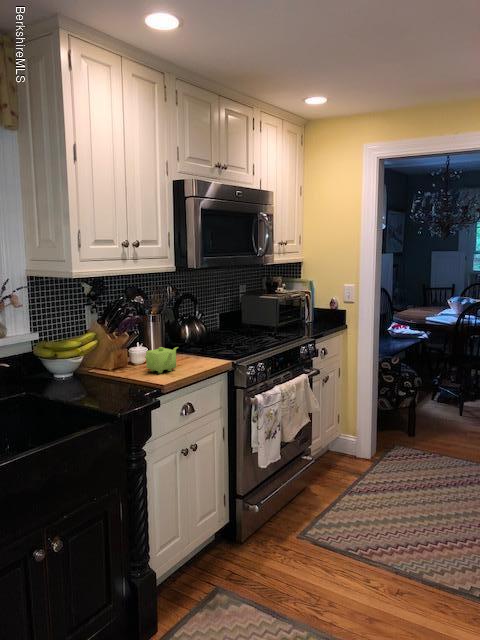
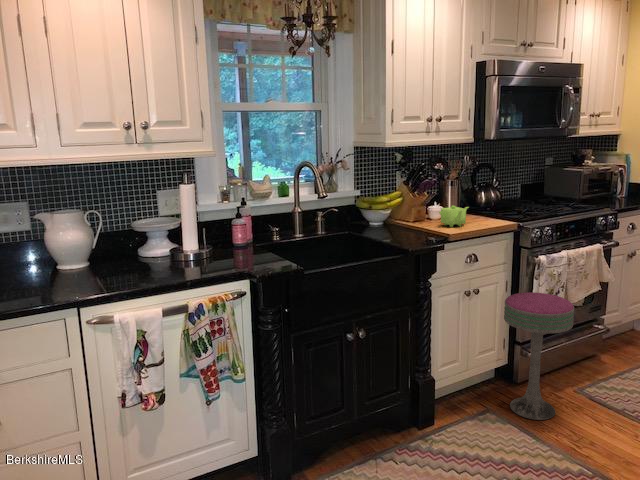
bar stool: none [227,438,300,588] -> present [504,292,574,420]

